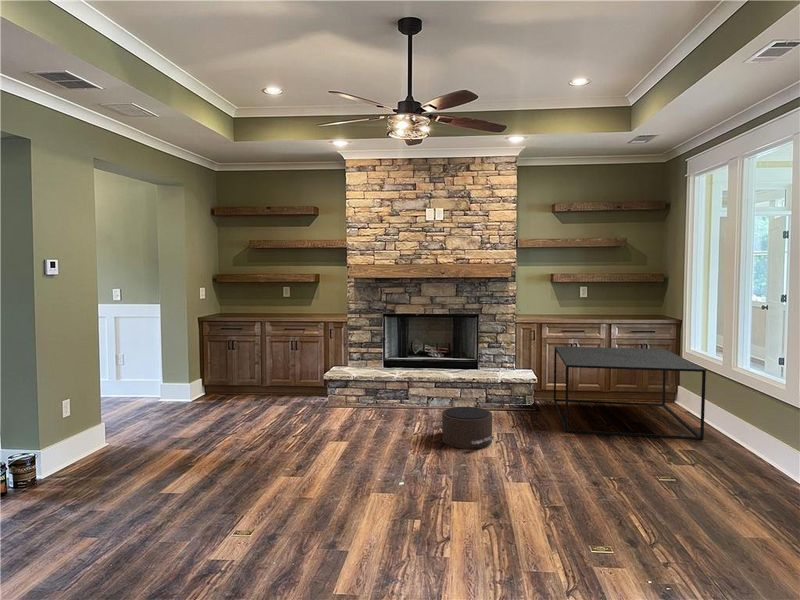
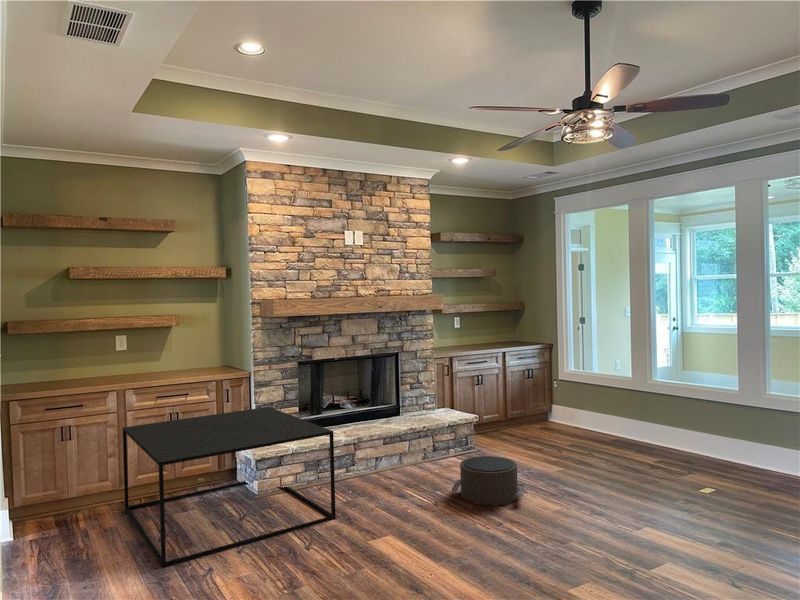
coffee table: present [554,346,706,440] -> present [123,407,336,568]

